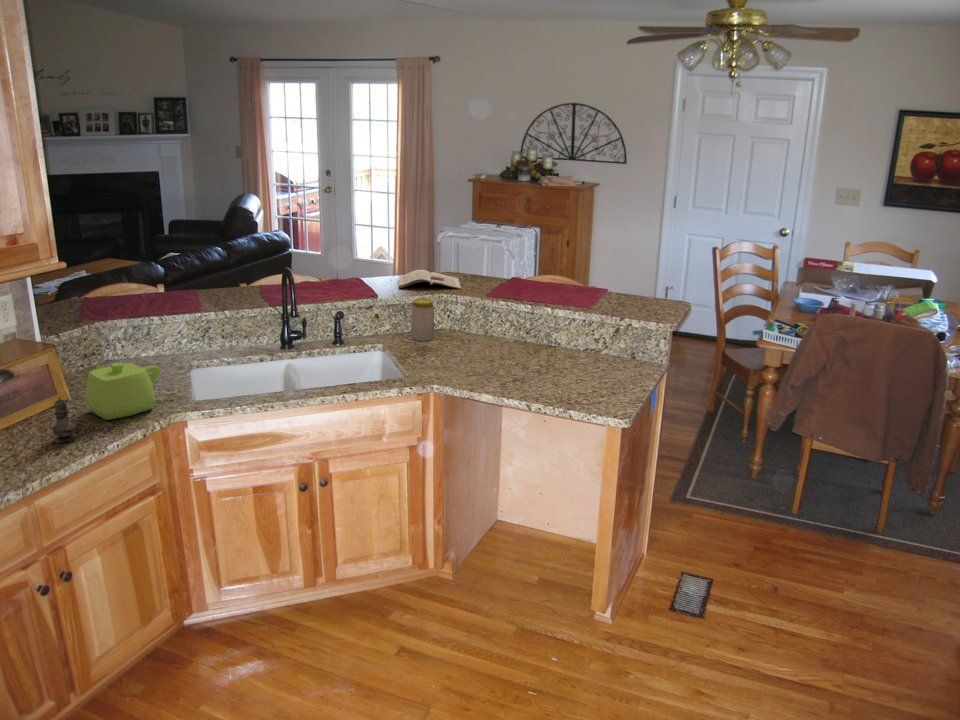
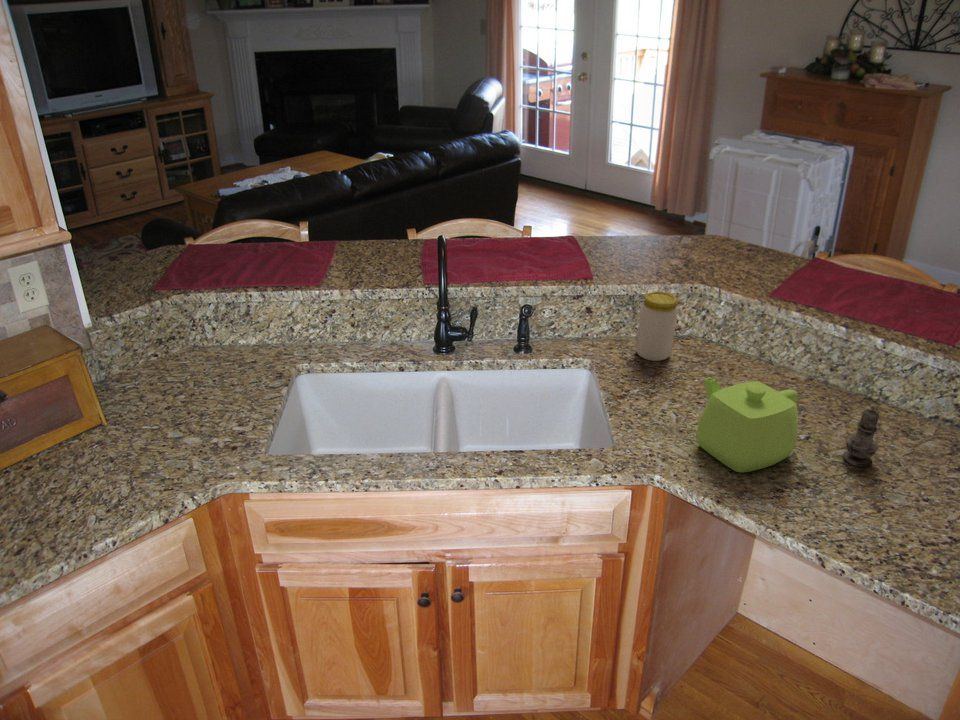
magazine: present [399,270,461,289] -> none [629,233,727,275]
teapot: present [86,363,160,420] -> present [696,378,799,473]
salt shaker: present [51,397,76,443] -> present [843,406,879,467]

